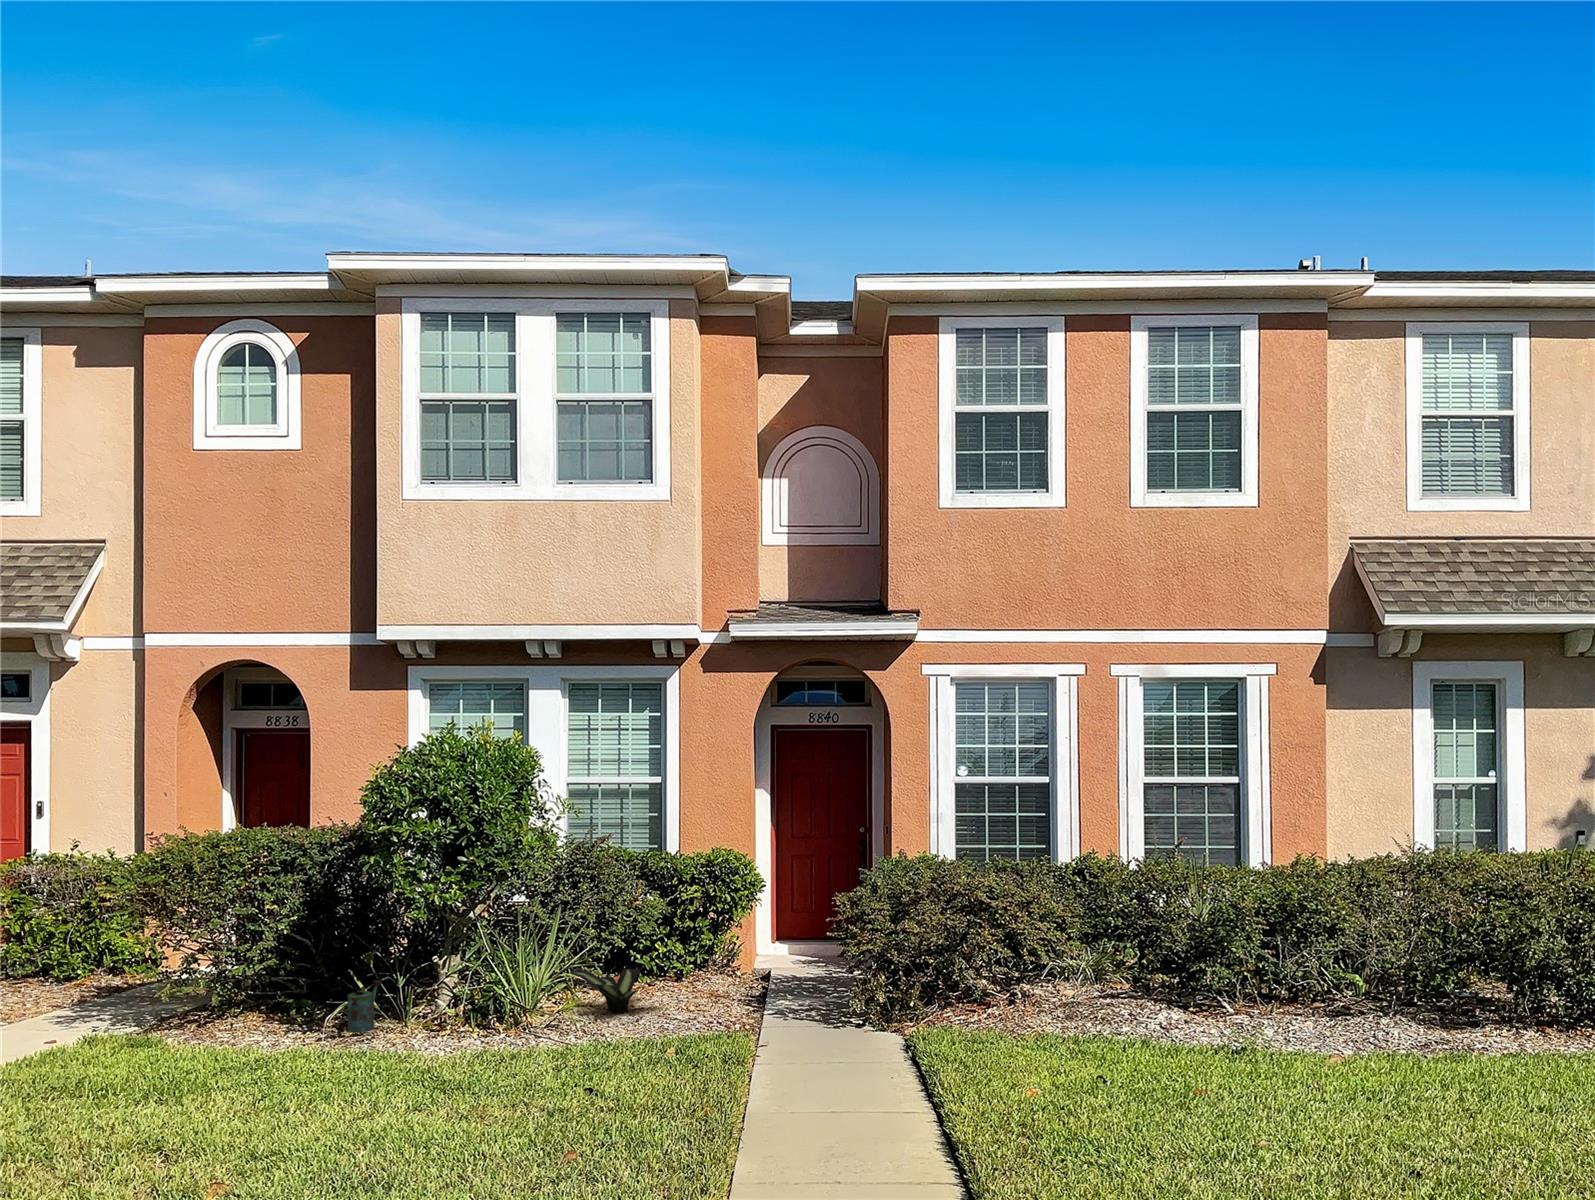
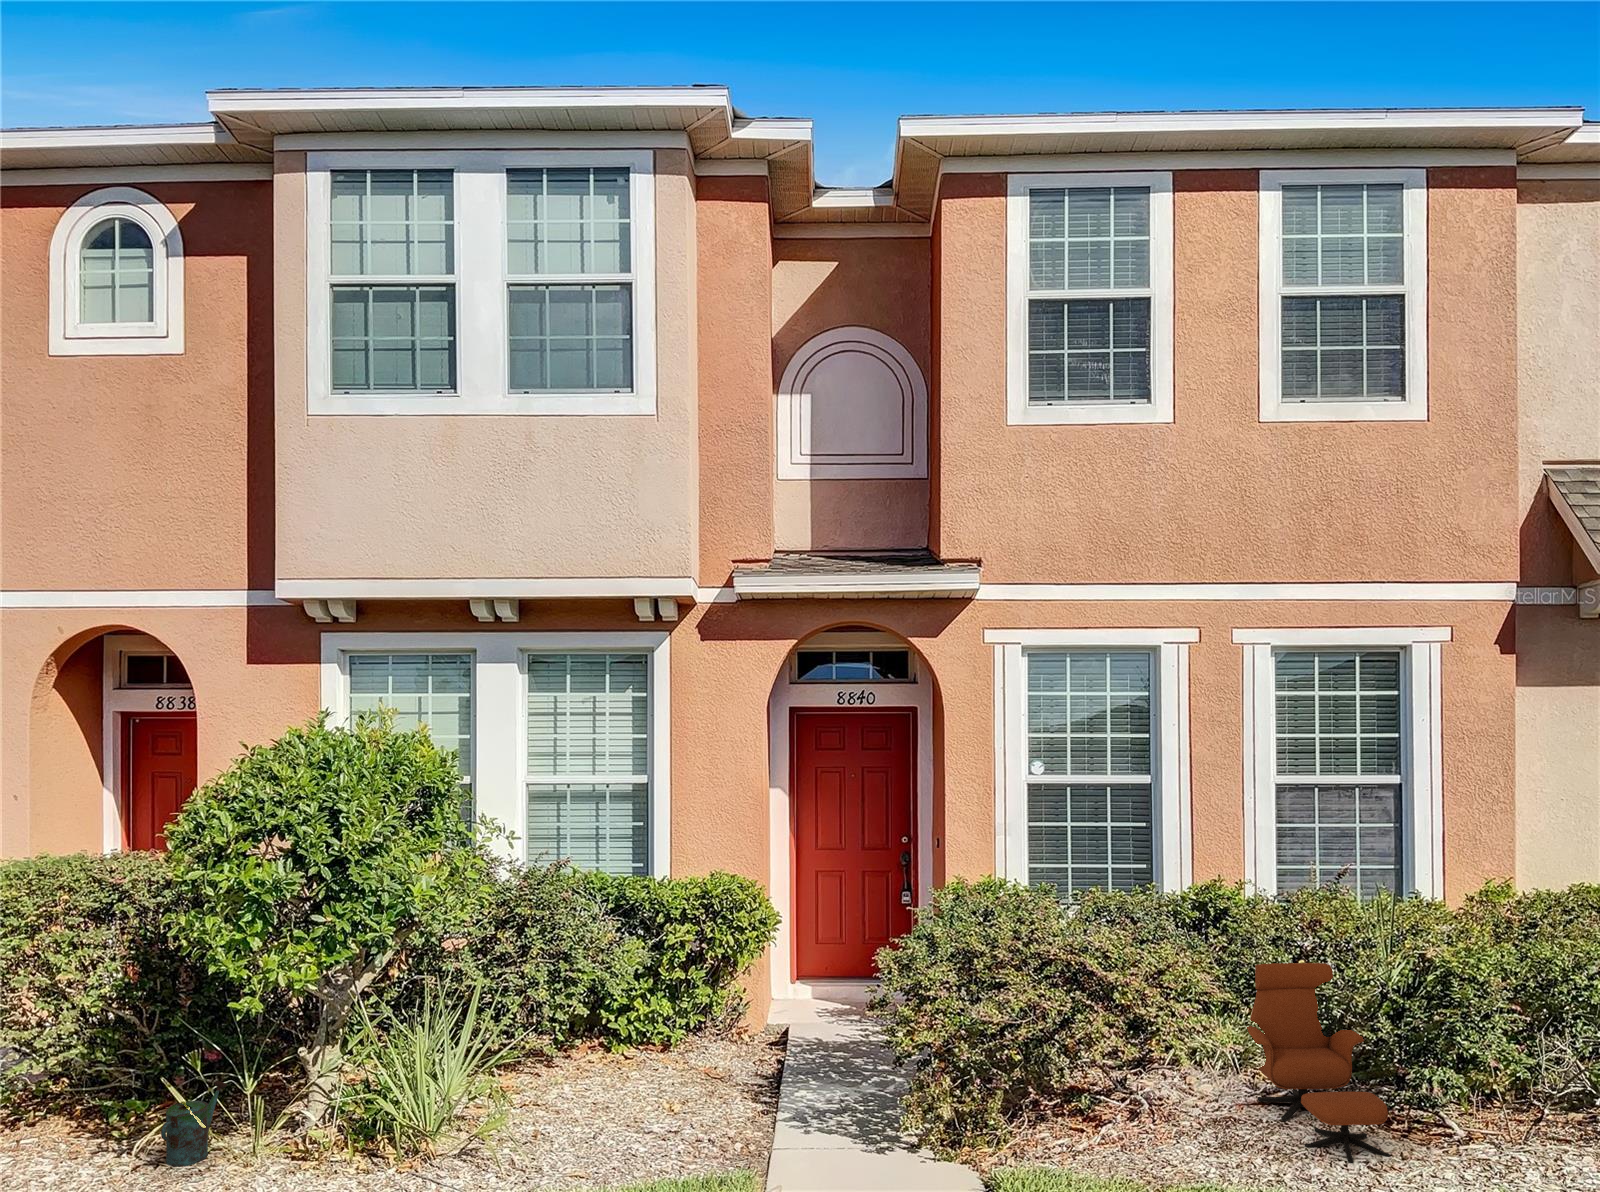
lounge chair: none [1088,900,1175,1023] -> present [1247,963,1390,1163]
potted plant: present [570,968,659,1014] -> none [499,1052,629,1127]

